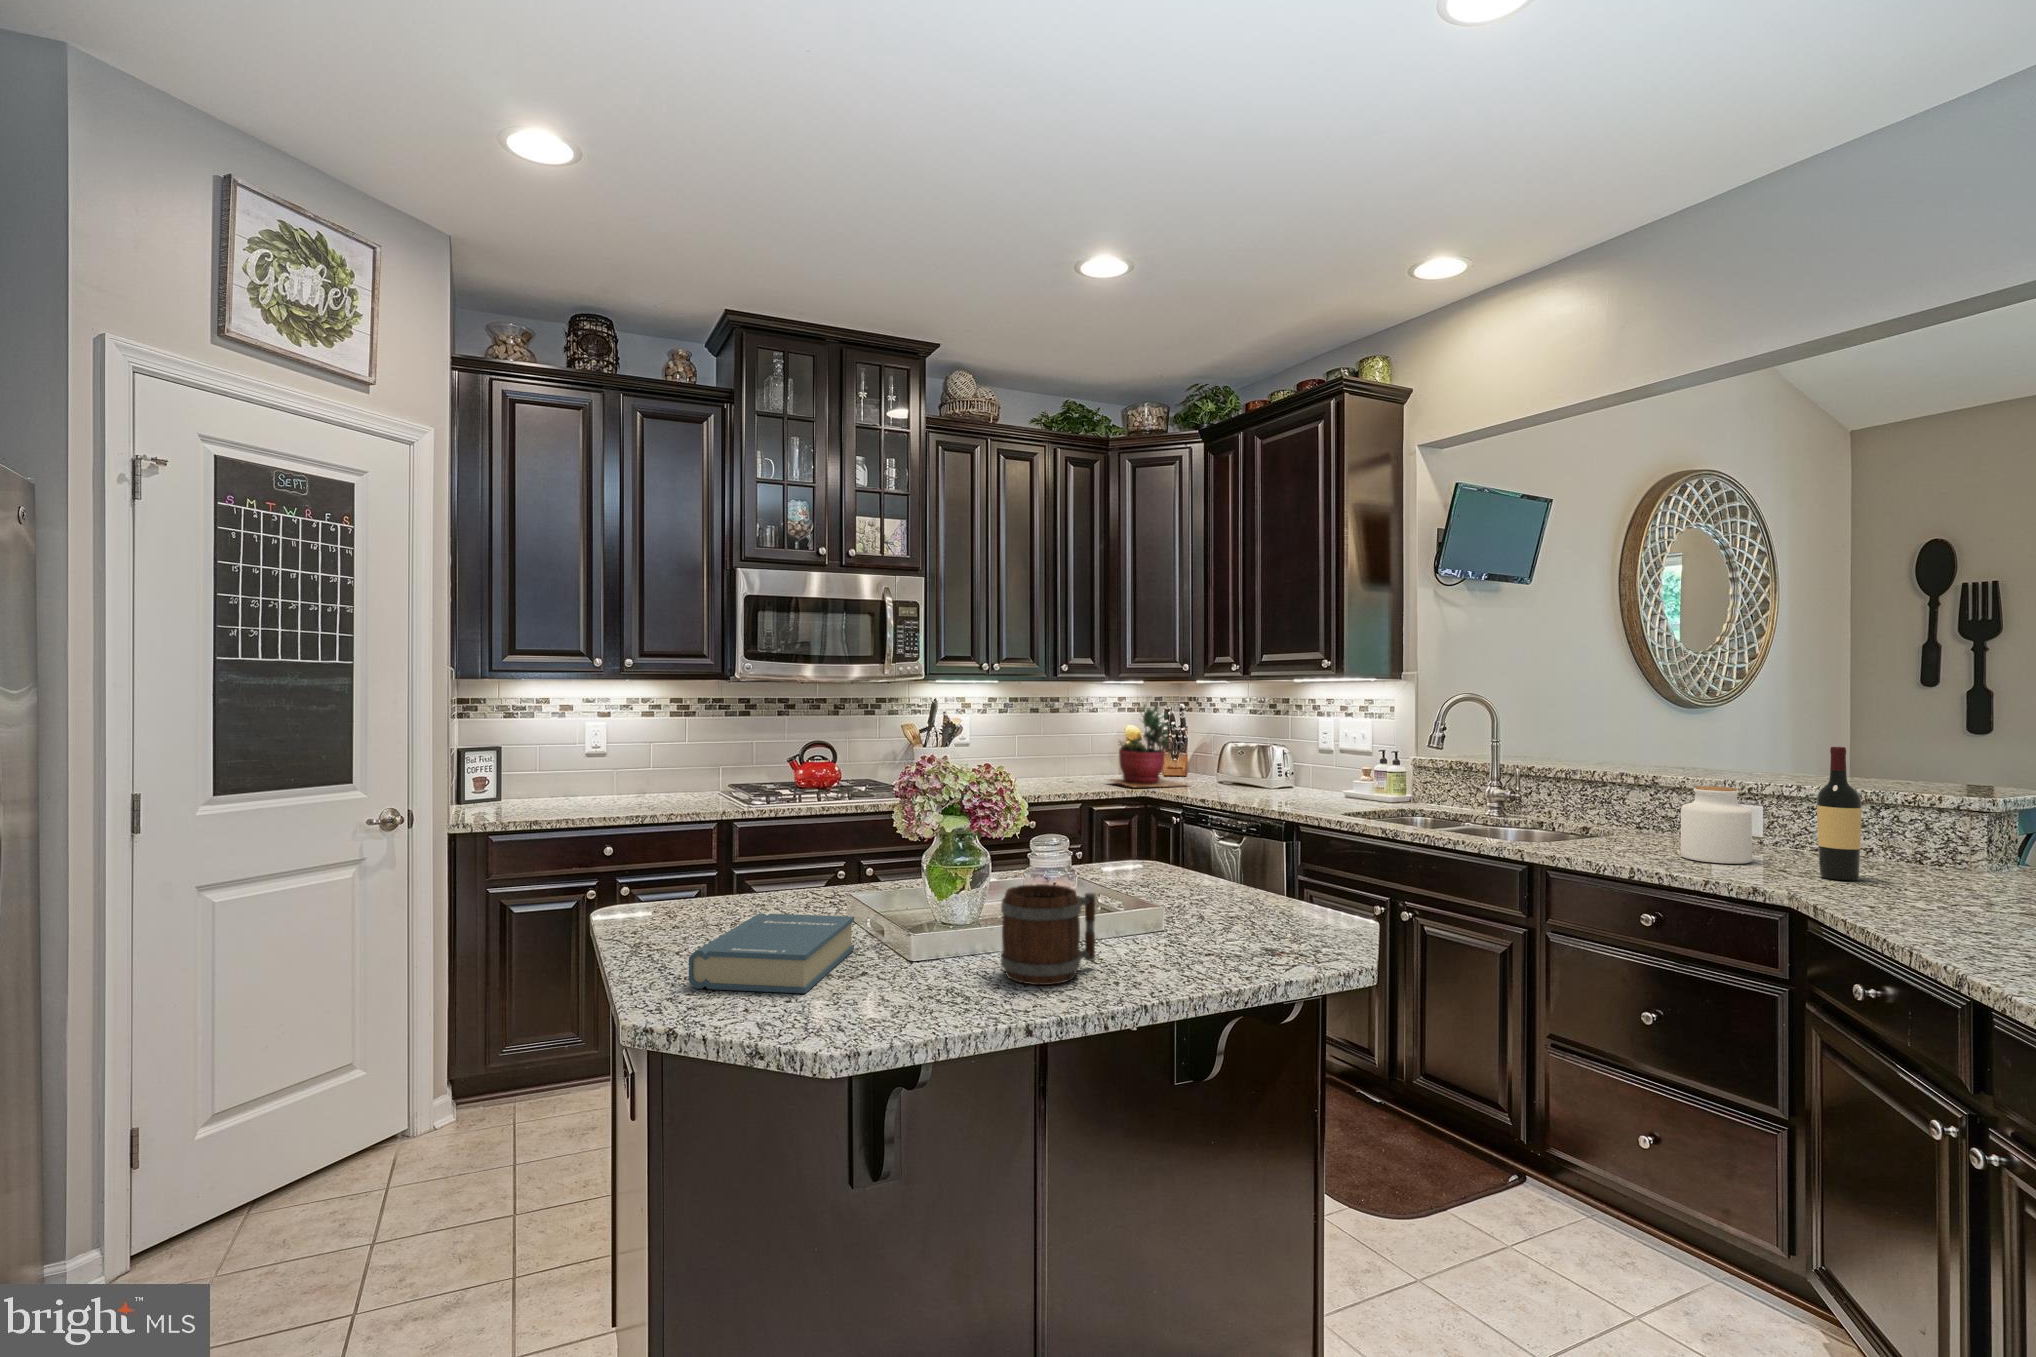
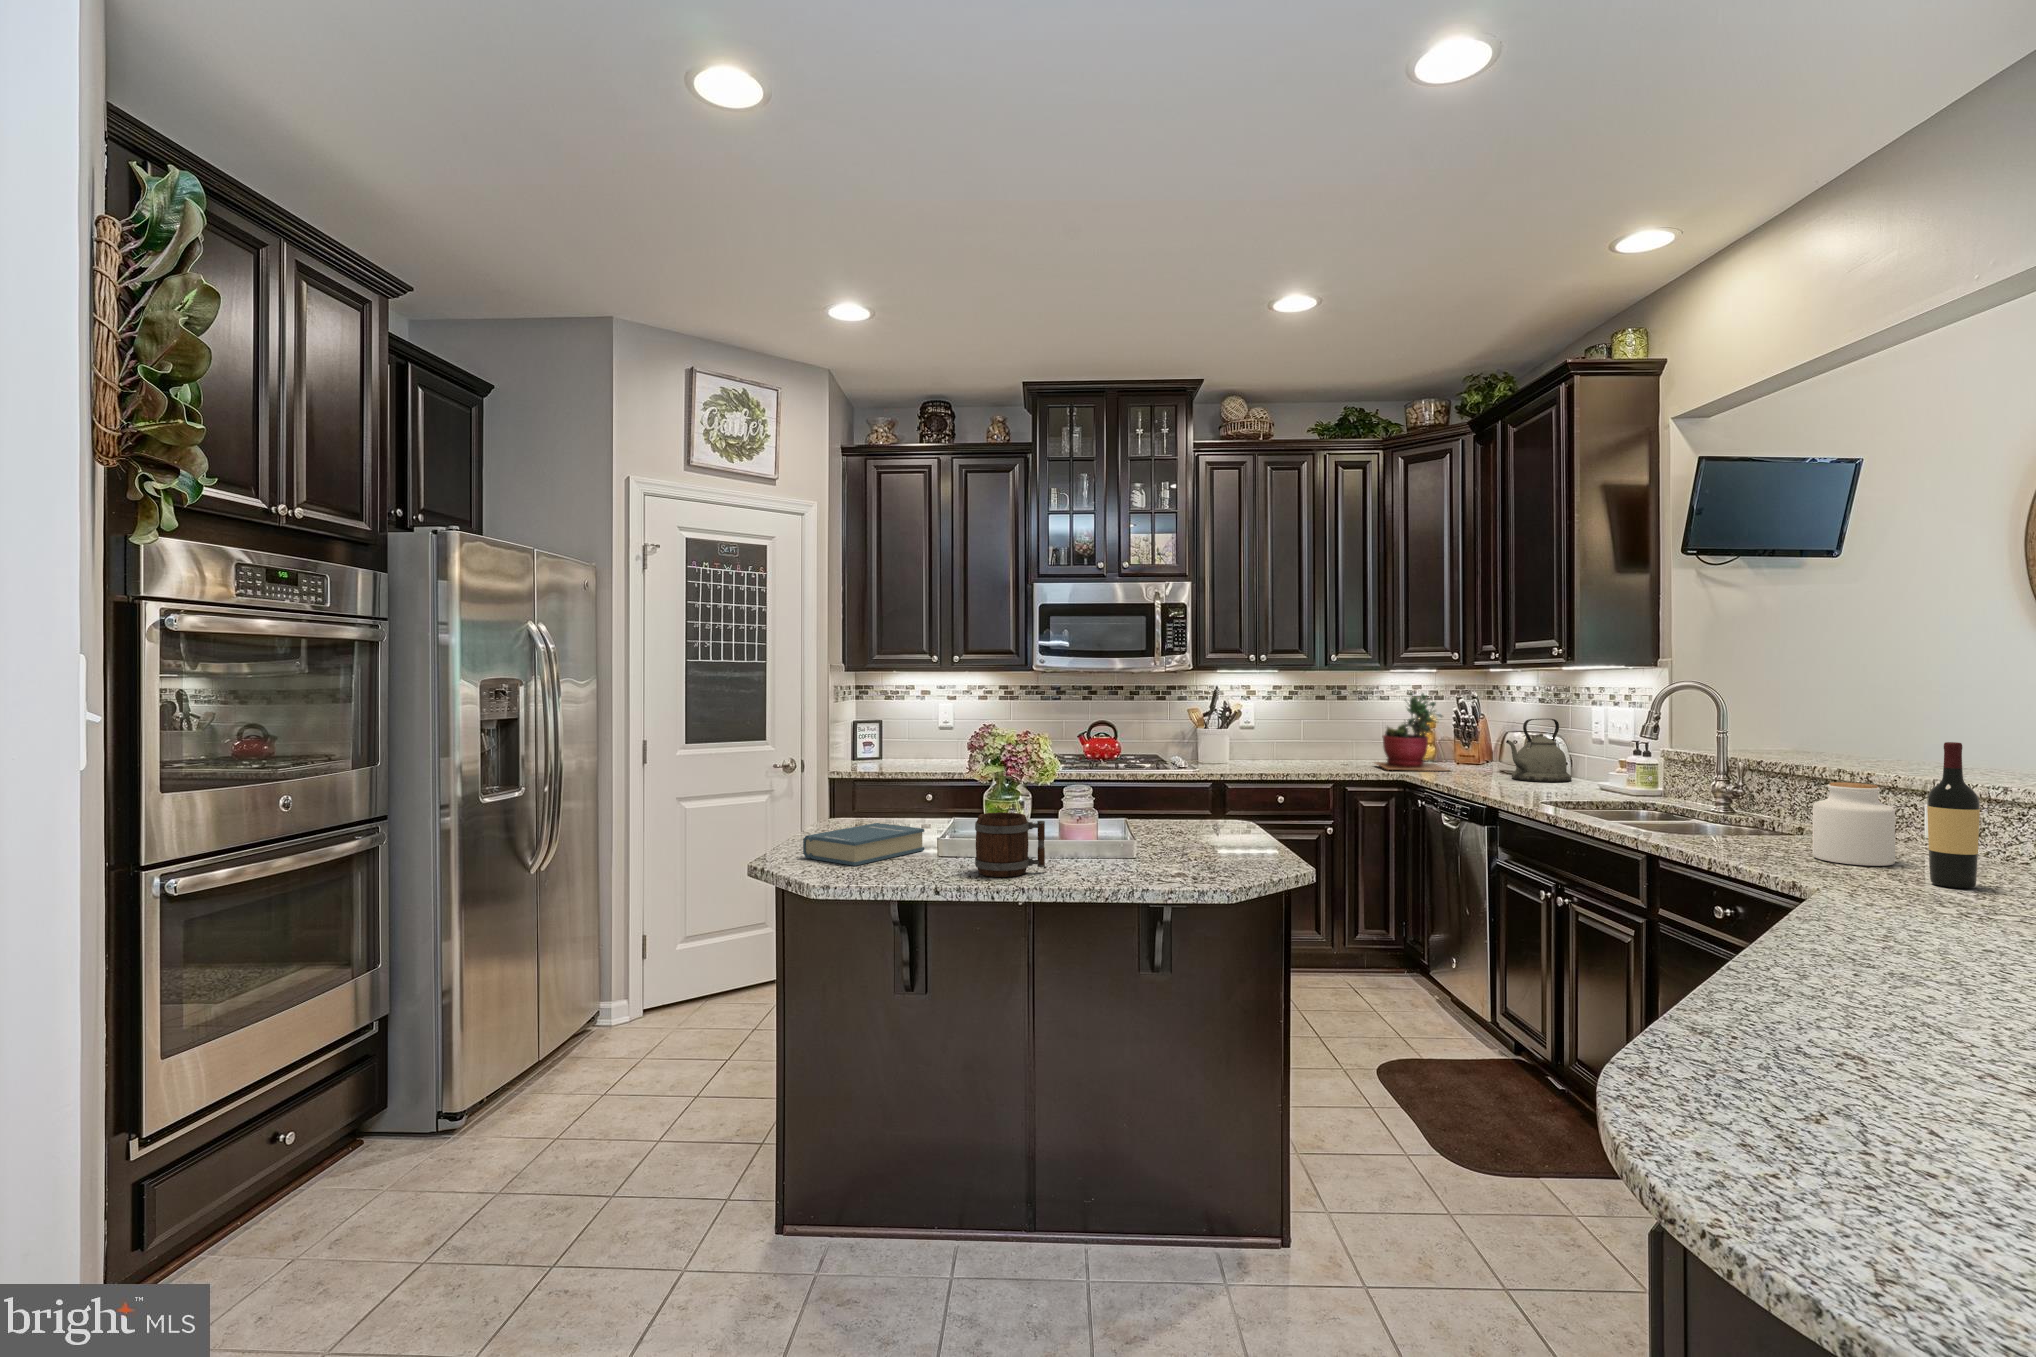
kettle: none [1258,730,1313,794] -> present [1506,719,1572,782]

